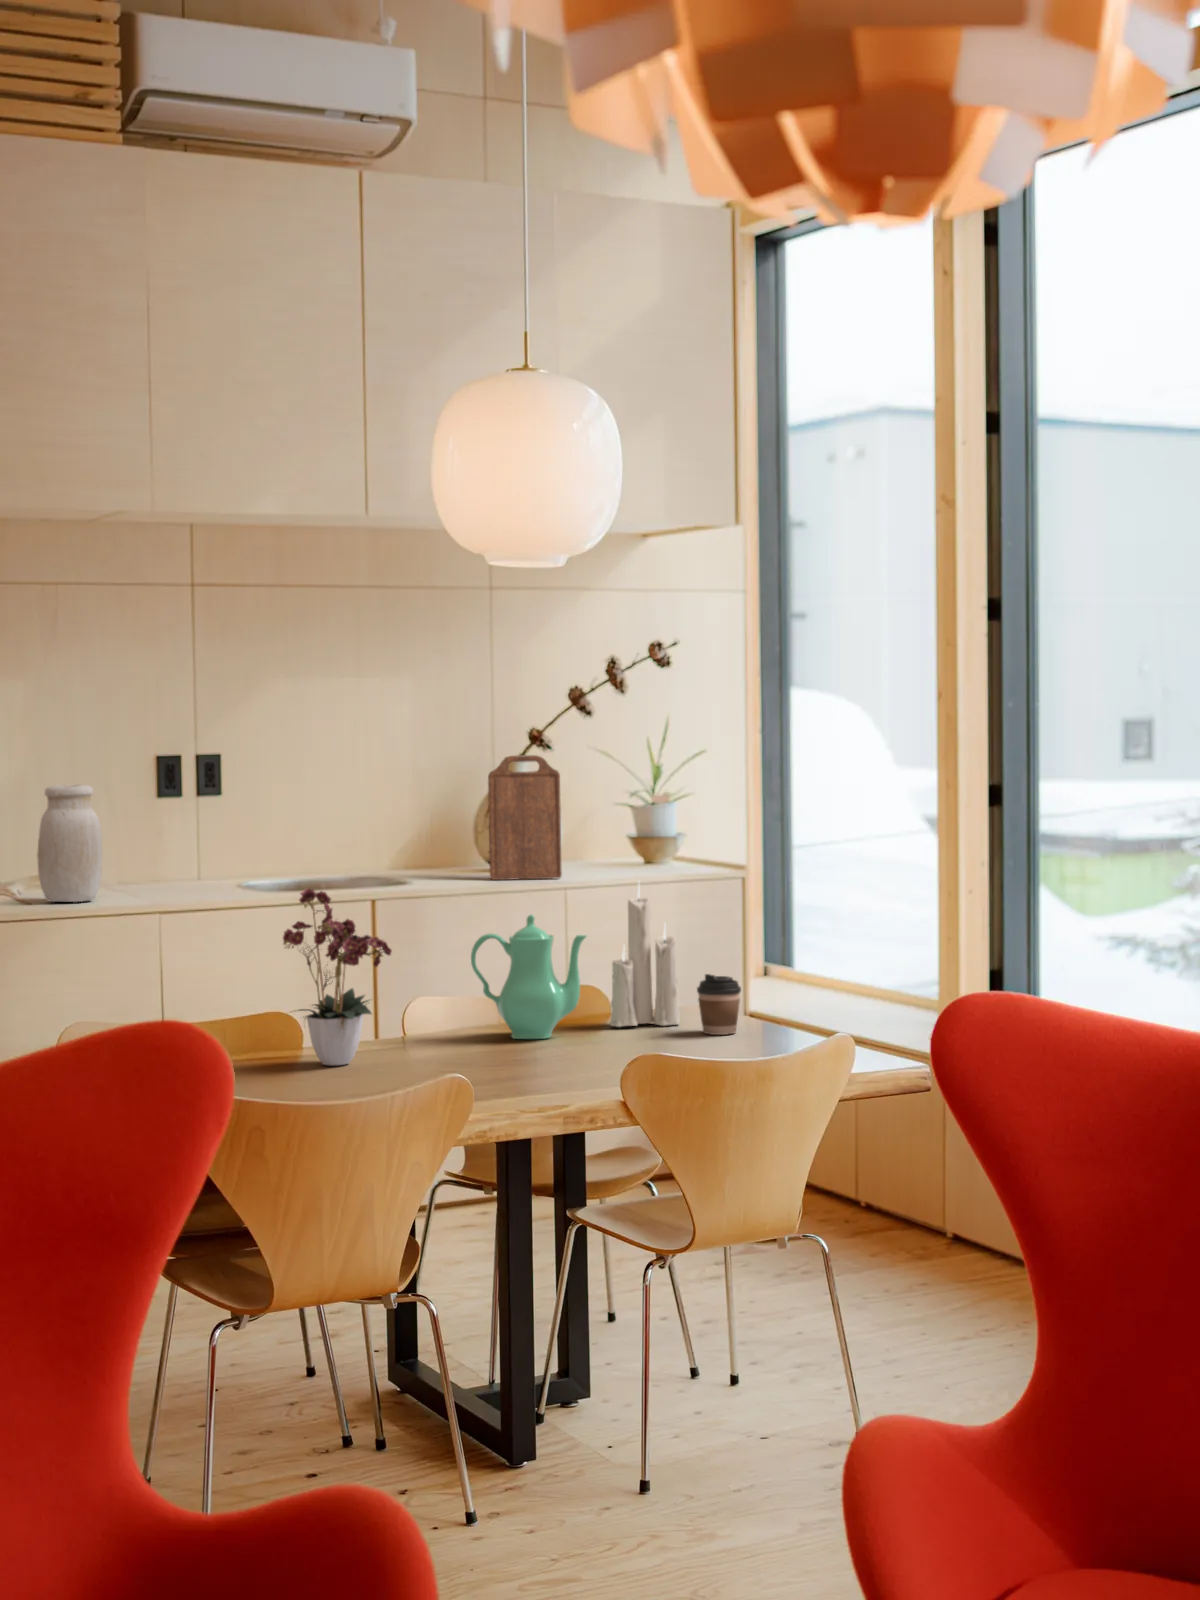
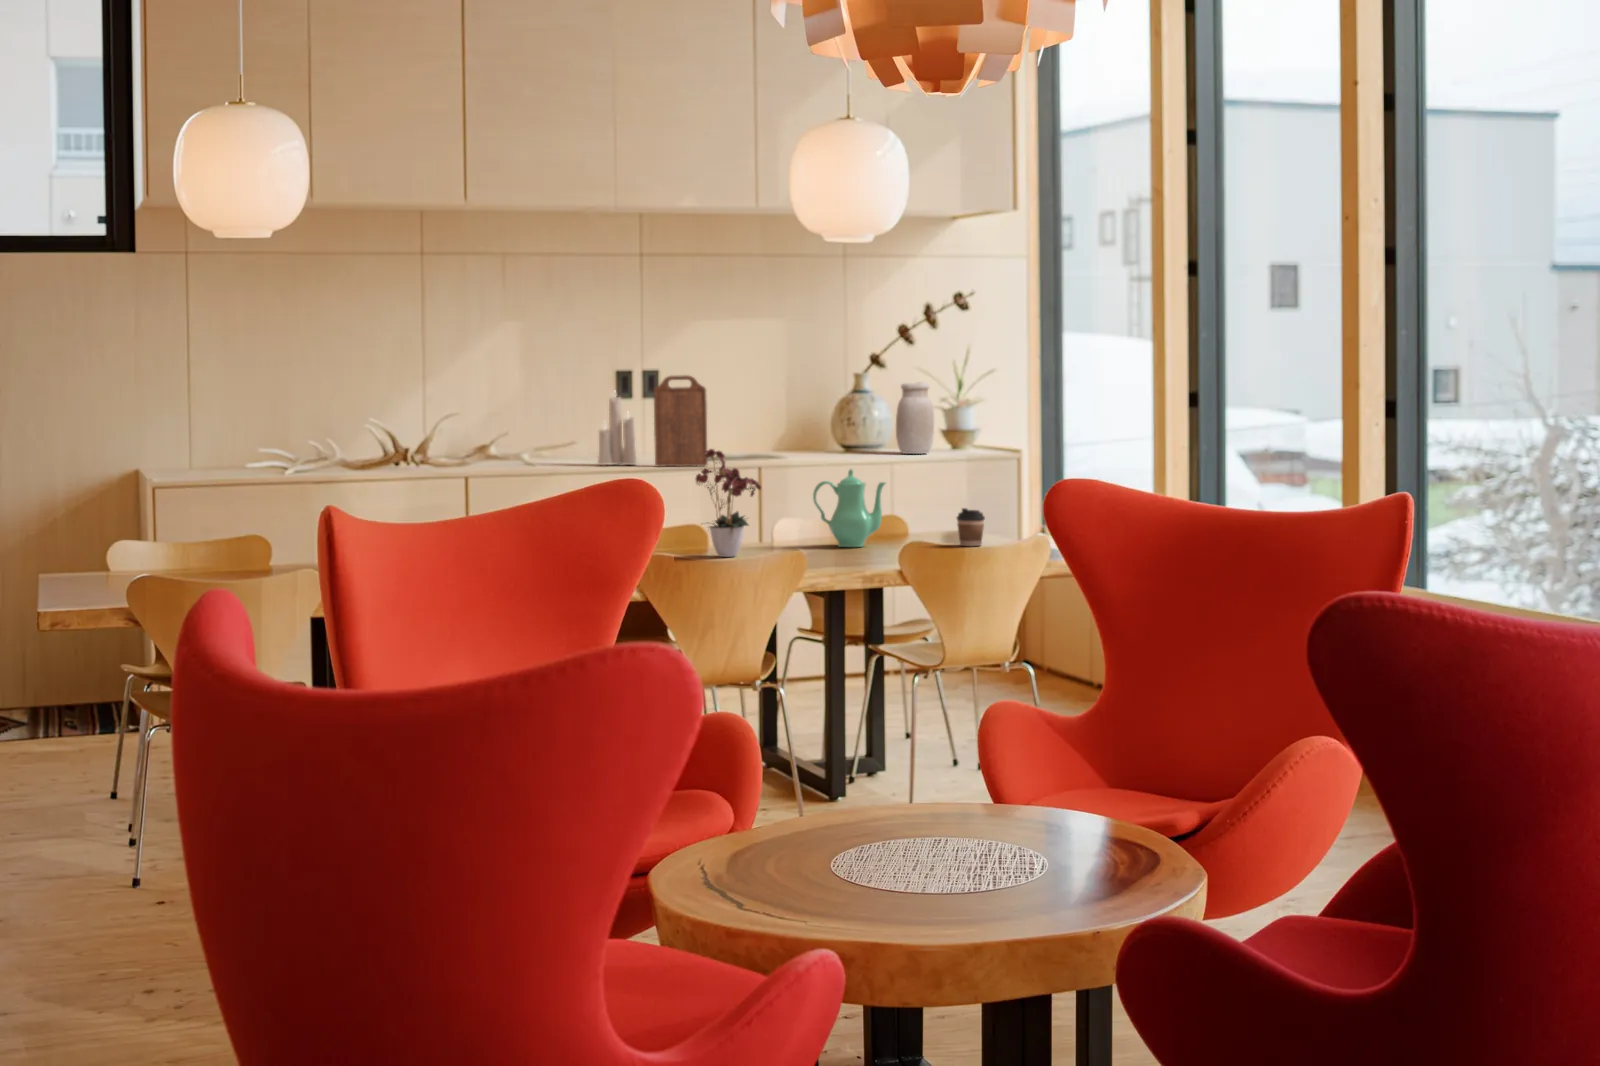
cutting board: present [488,755,562,880] -> present [654,375,708,466]
jar: present [37,785,102,902] -> present [896,382,934,454]
candle: present [609,886,680,1027] -> present [598,396,636,465]

